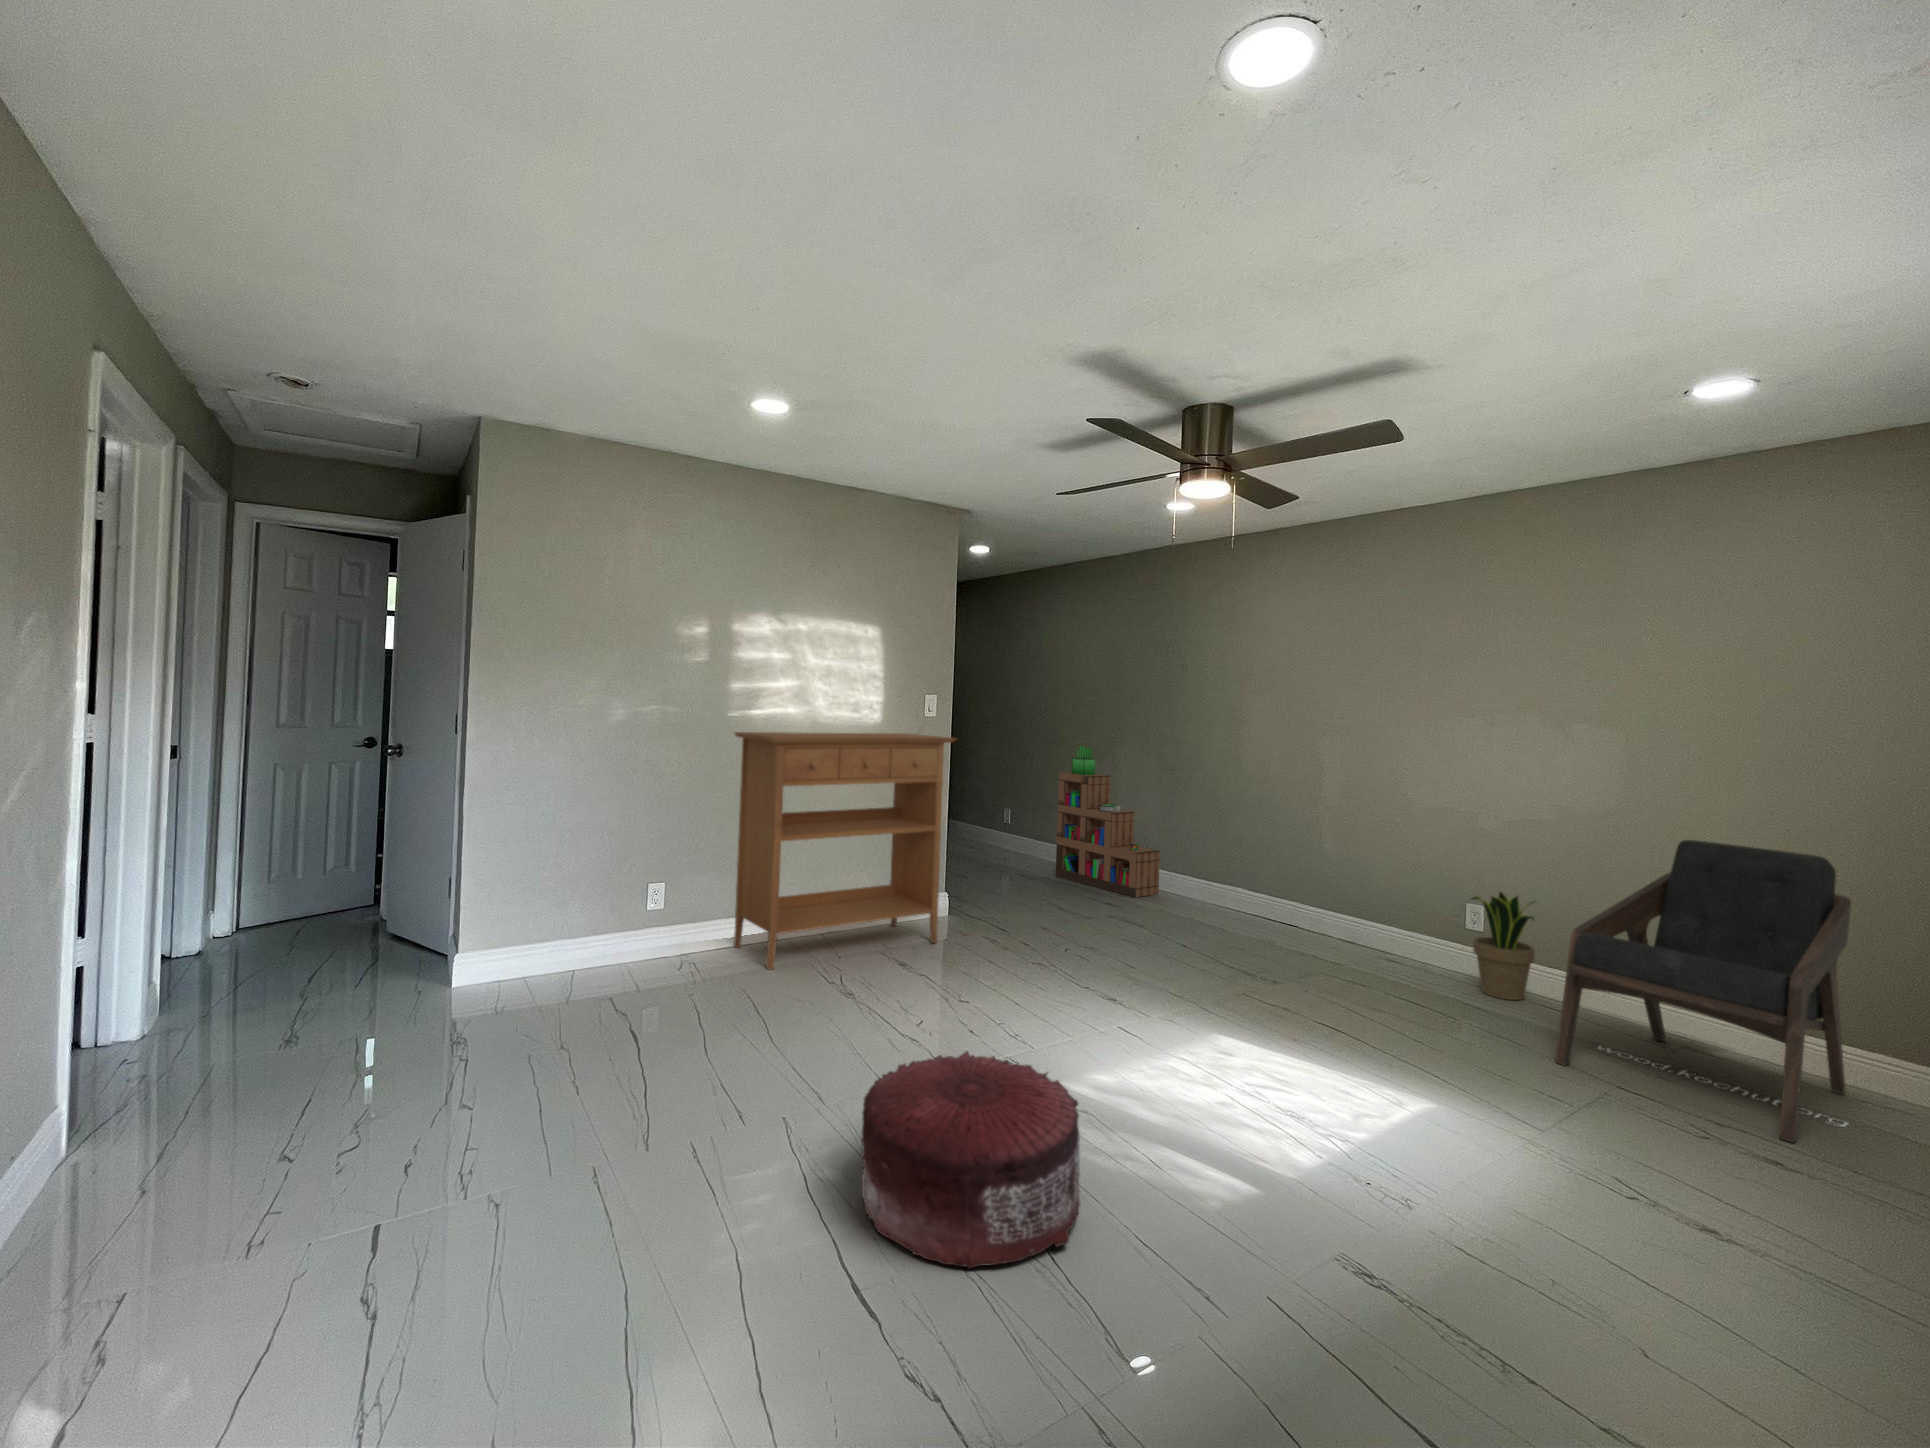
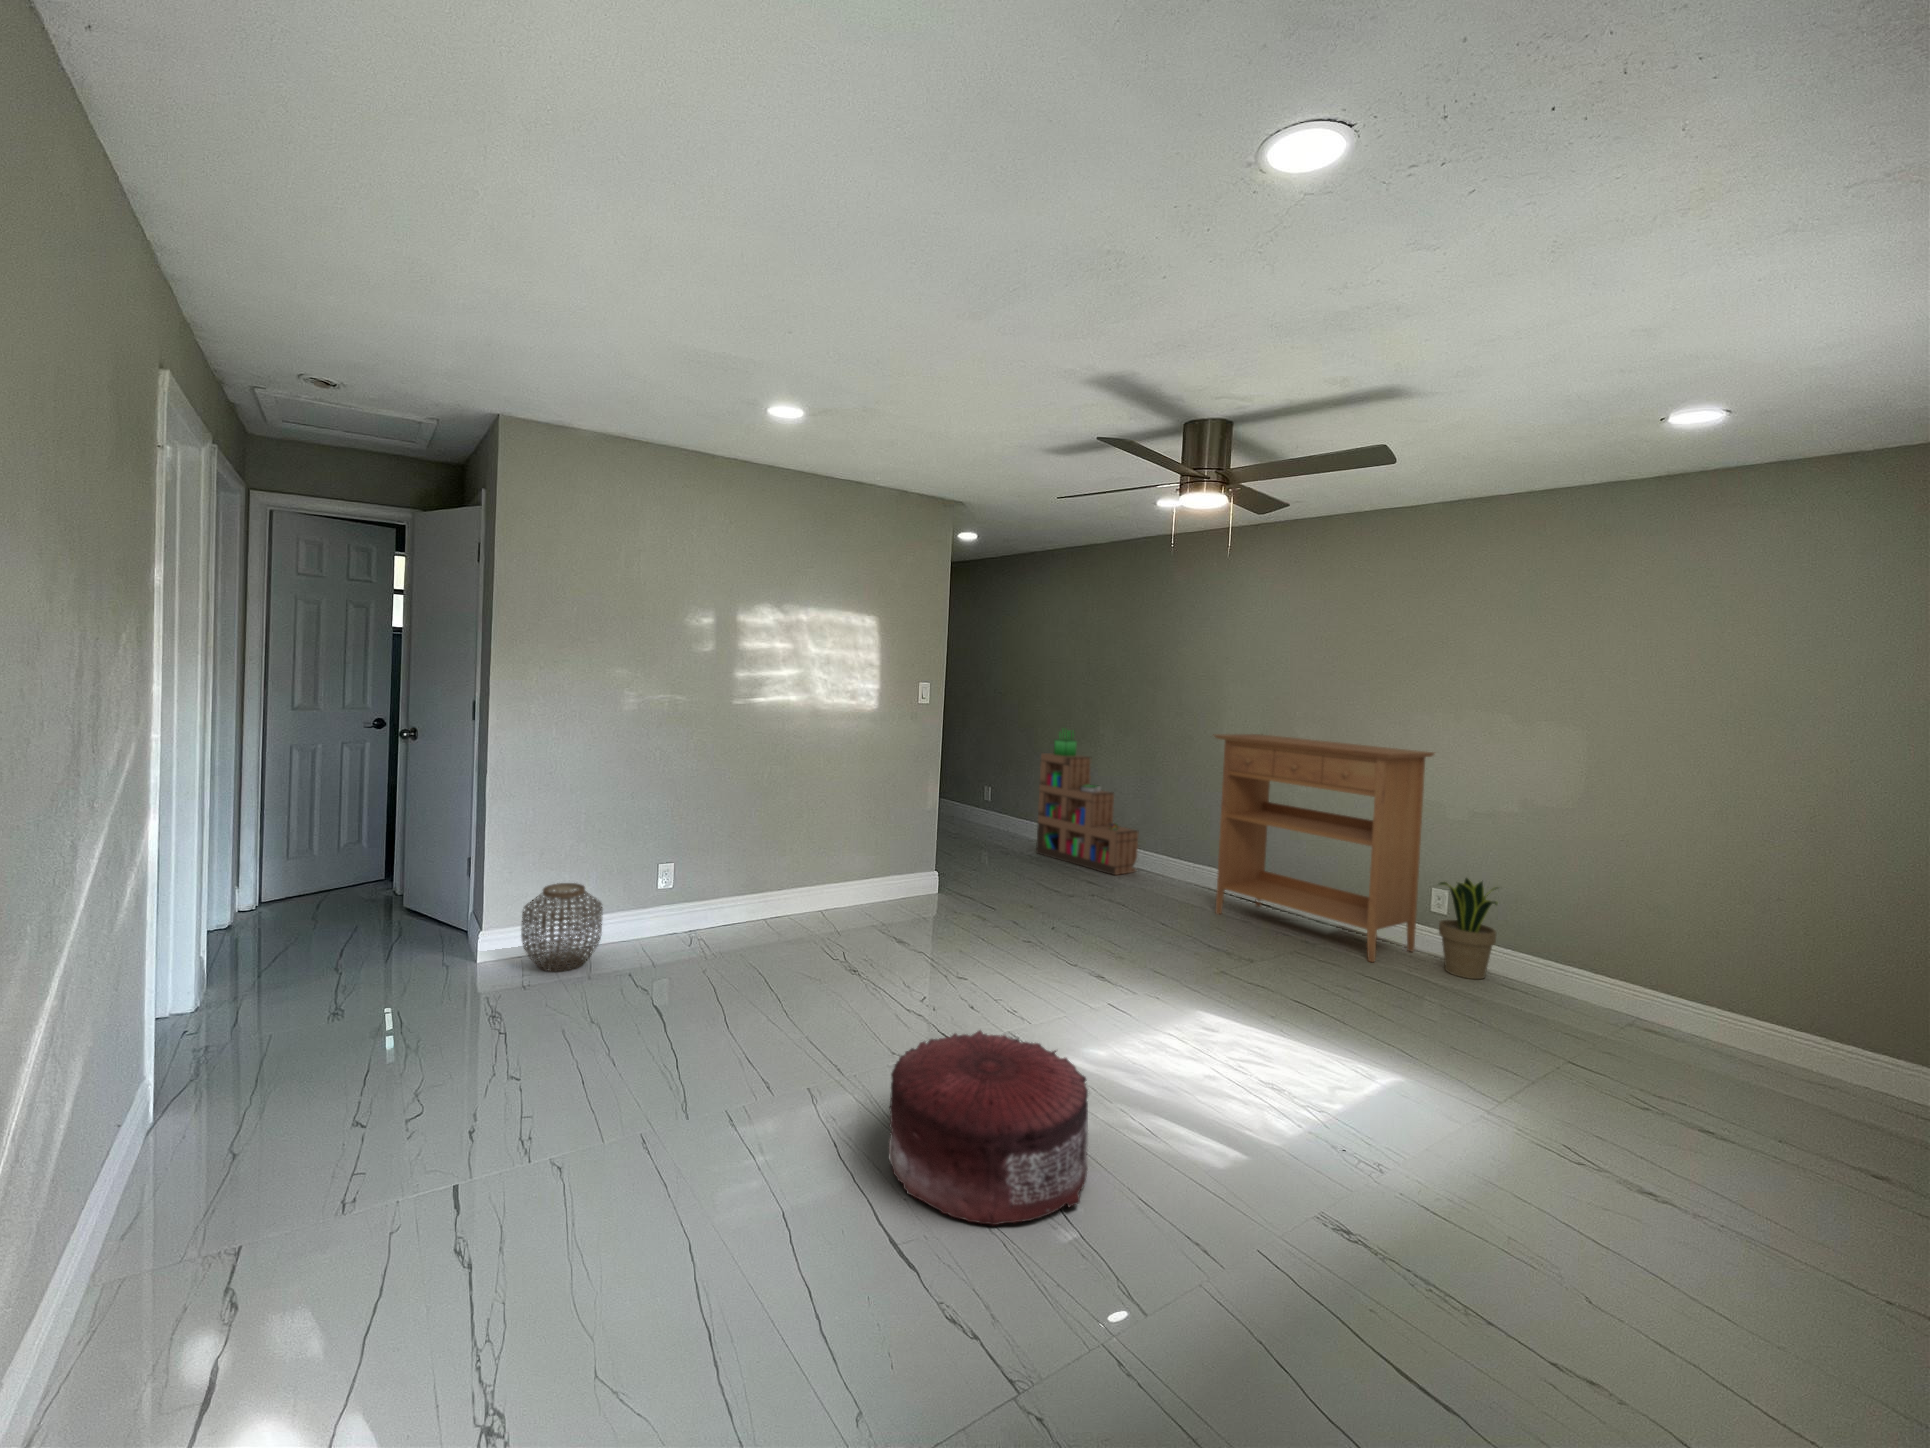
console table: present [734,732,956,969] -> present [1214,734,1434,962]
lounge chair: present [1555,840,1851,1143] -> none [1513,833,1793,1115]
woven basket: none [498,903,586,996] -> present [521,883,603,972]

